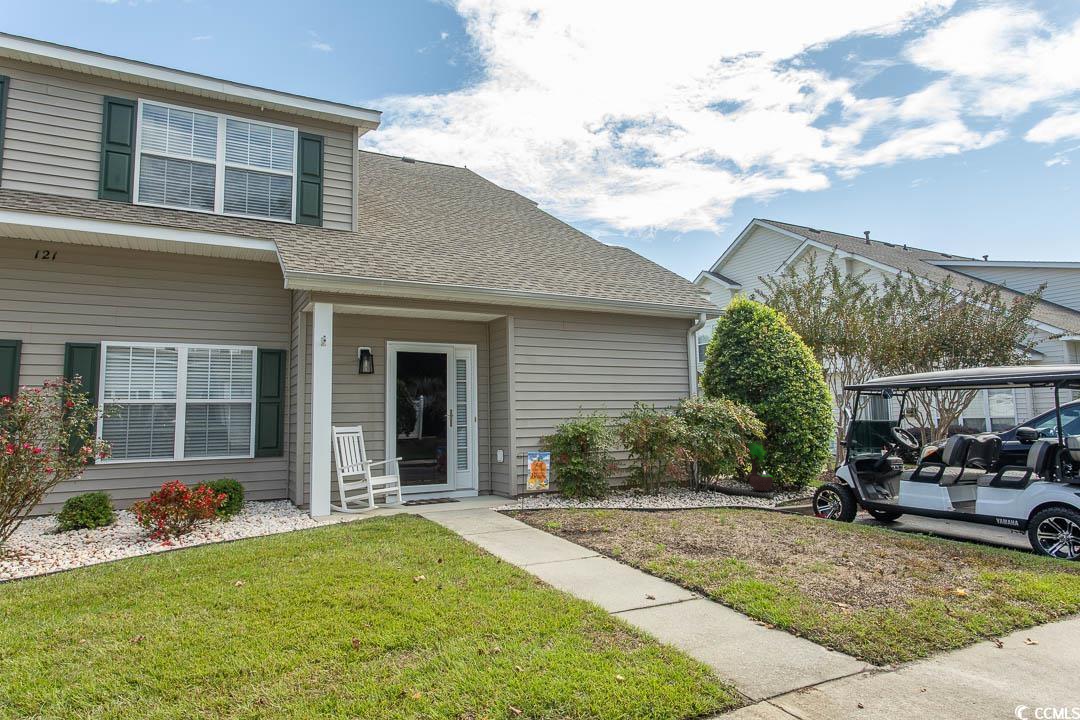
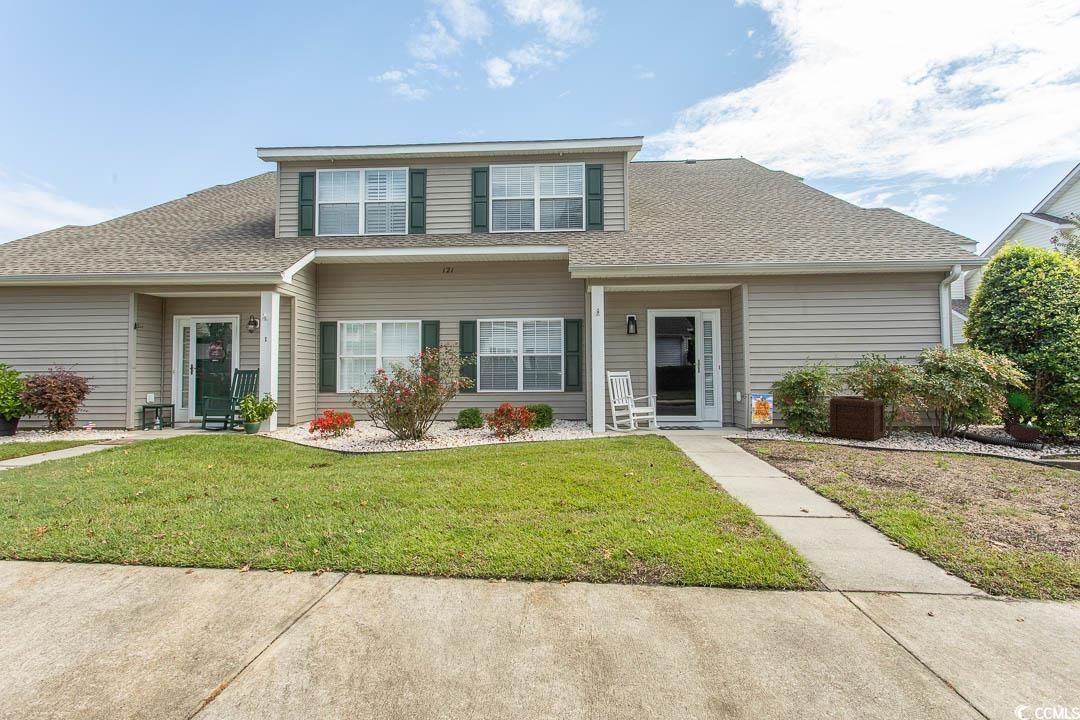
wooden crate: none [603,452,652,502] -> present [830,396,885,441]

